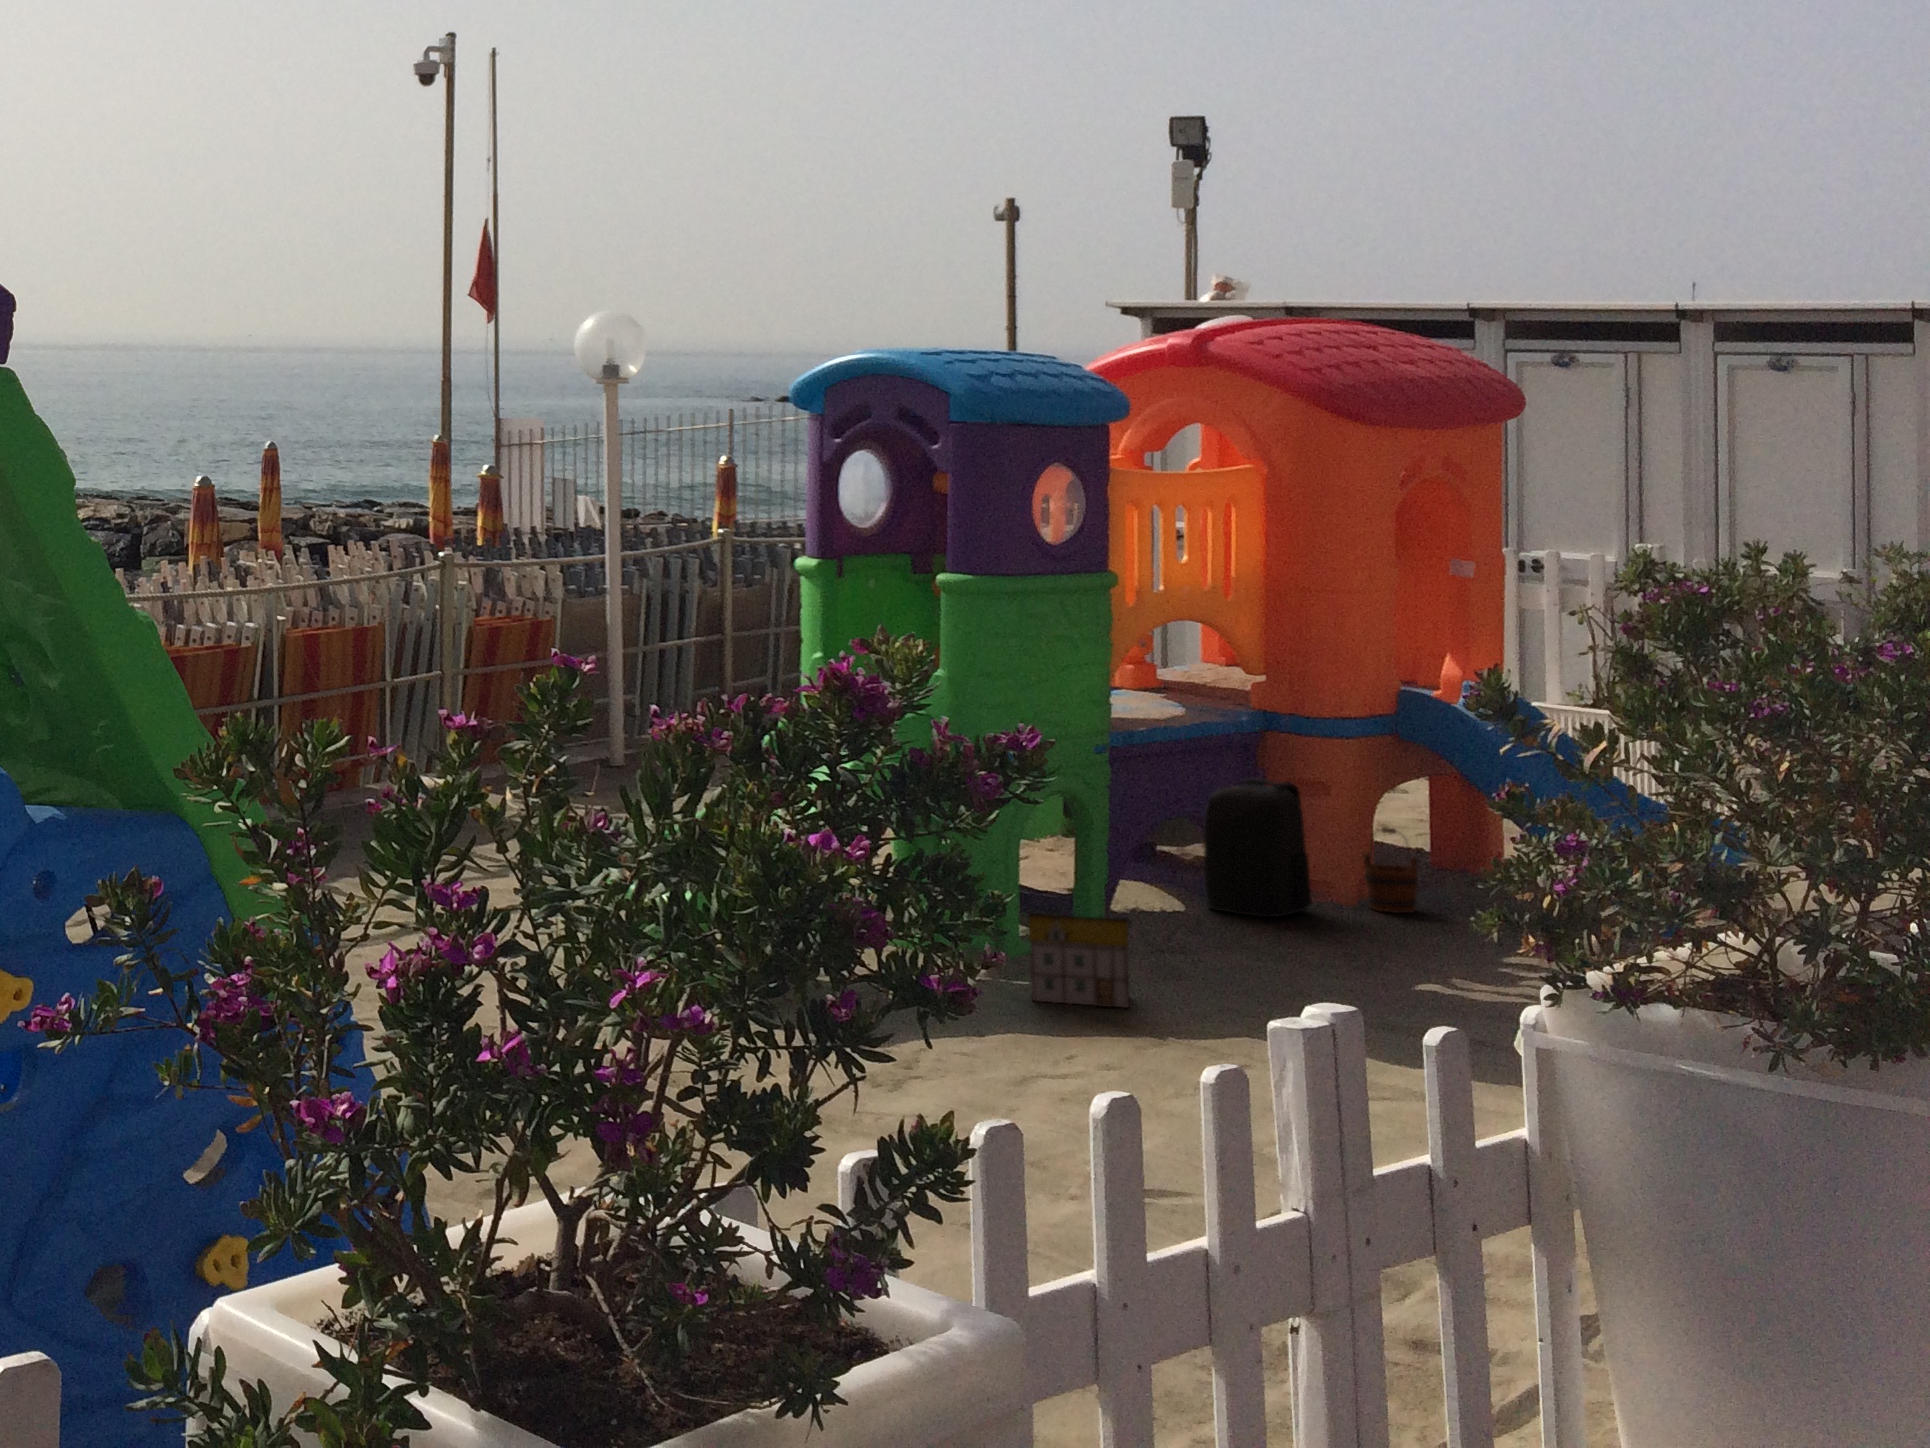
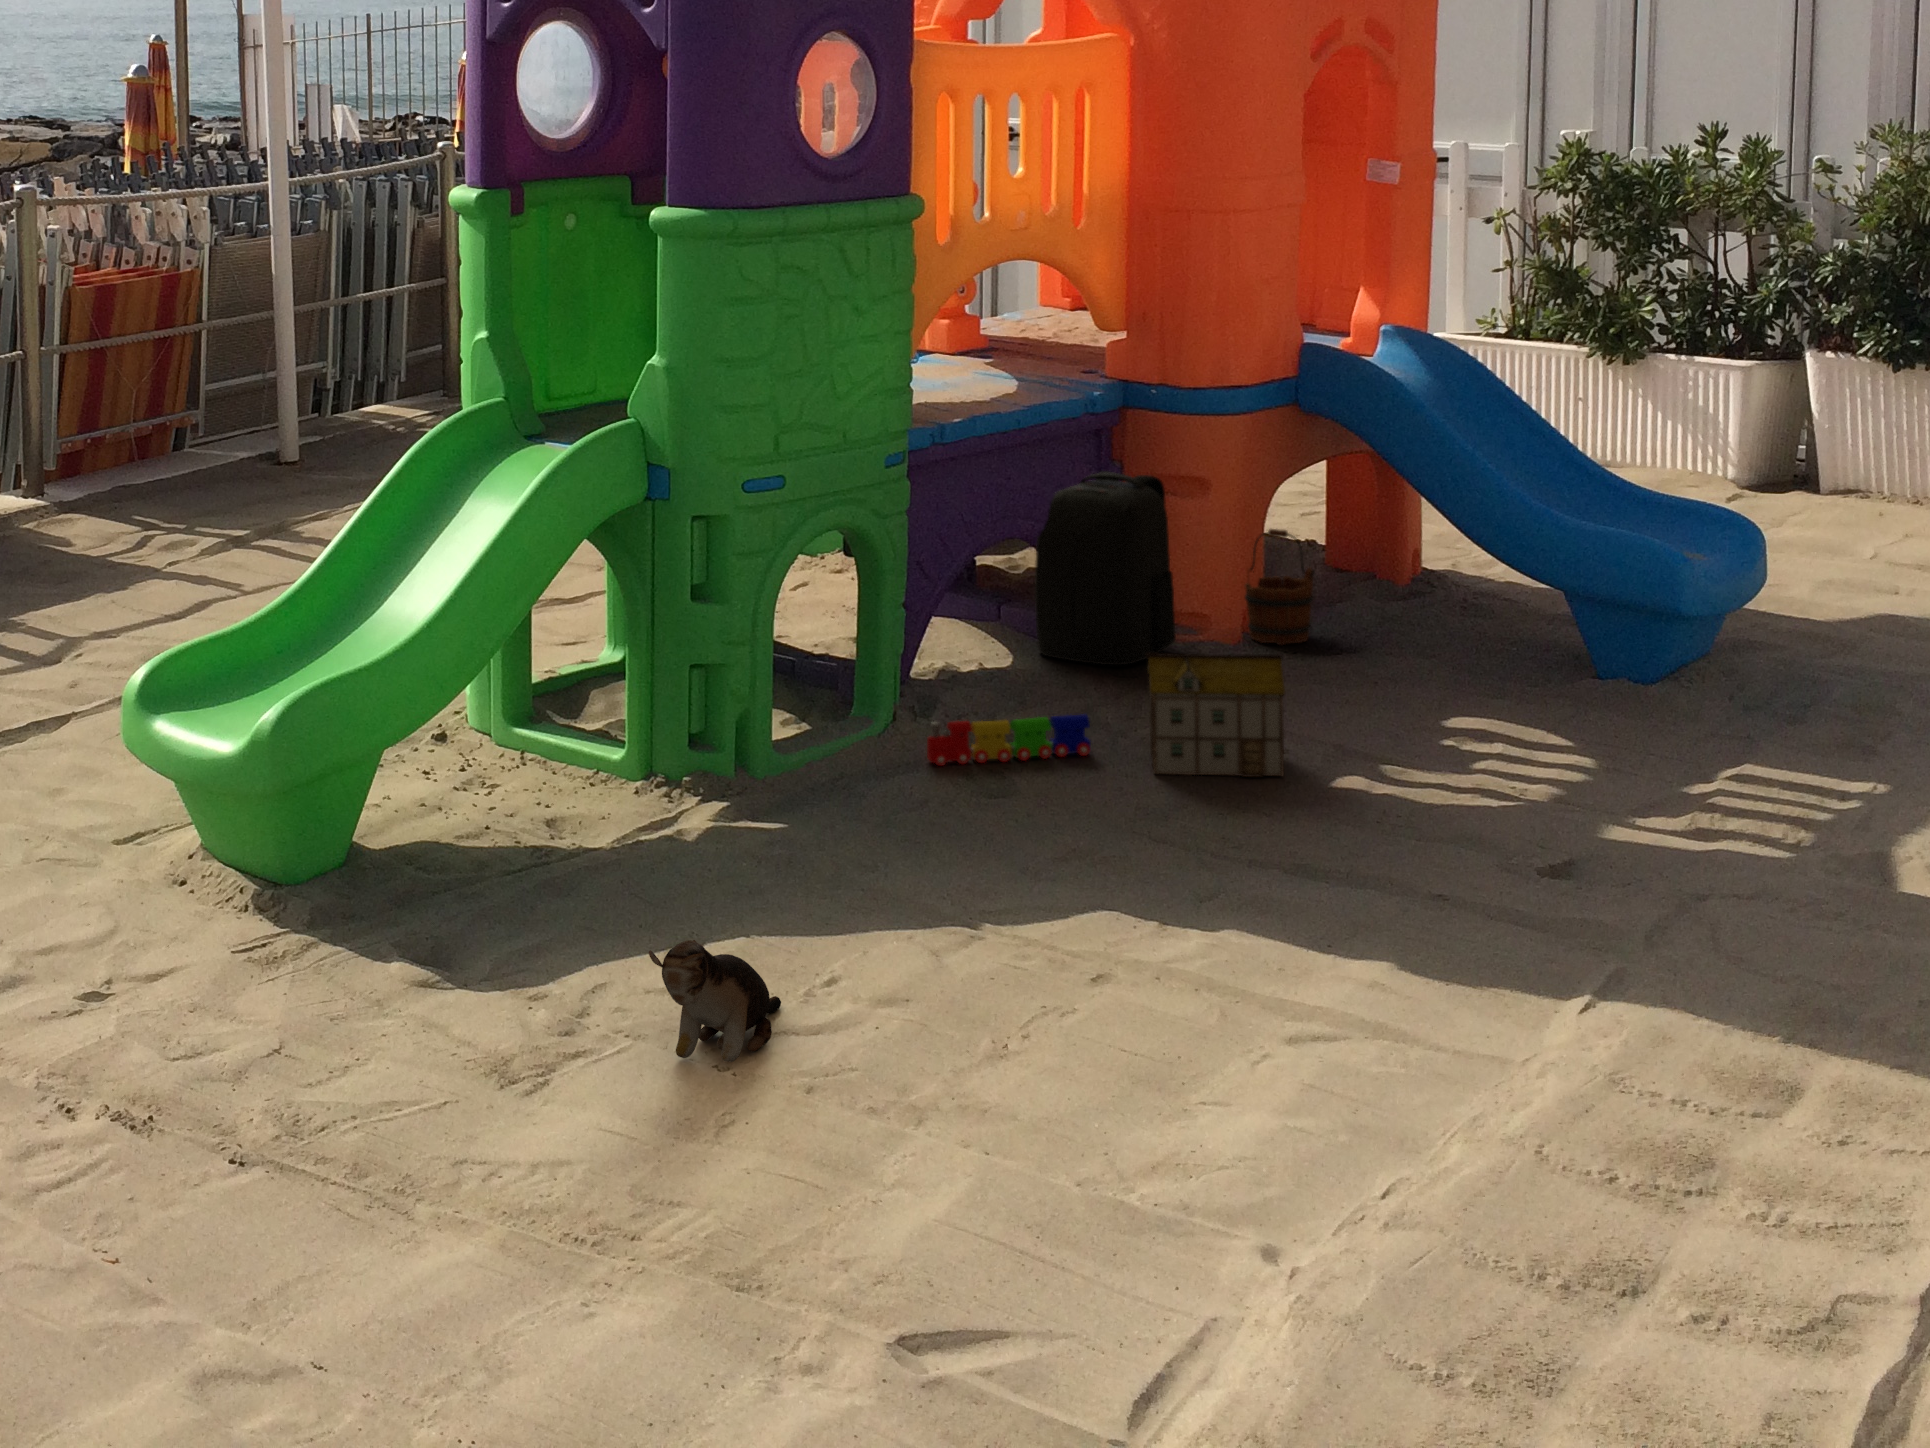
toy house: present [1028,913,1129,1008] -> present [1146,653,1285,777]
toy train: none [1132,931,1251,963] -> present [927,714,1091,766]
plush toy: none [979,1004,1056,1082] -> present [649,940,781,1062]

